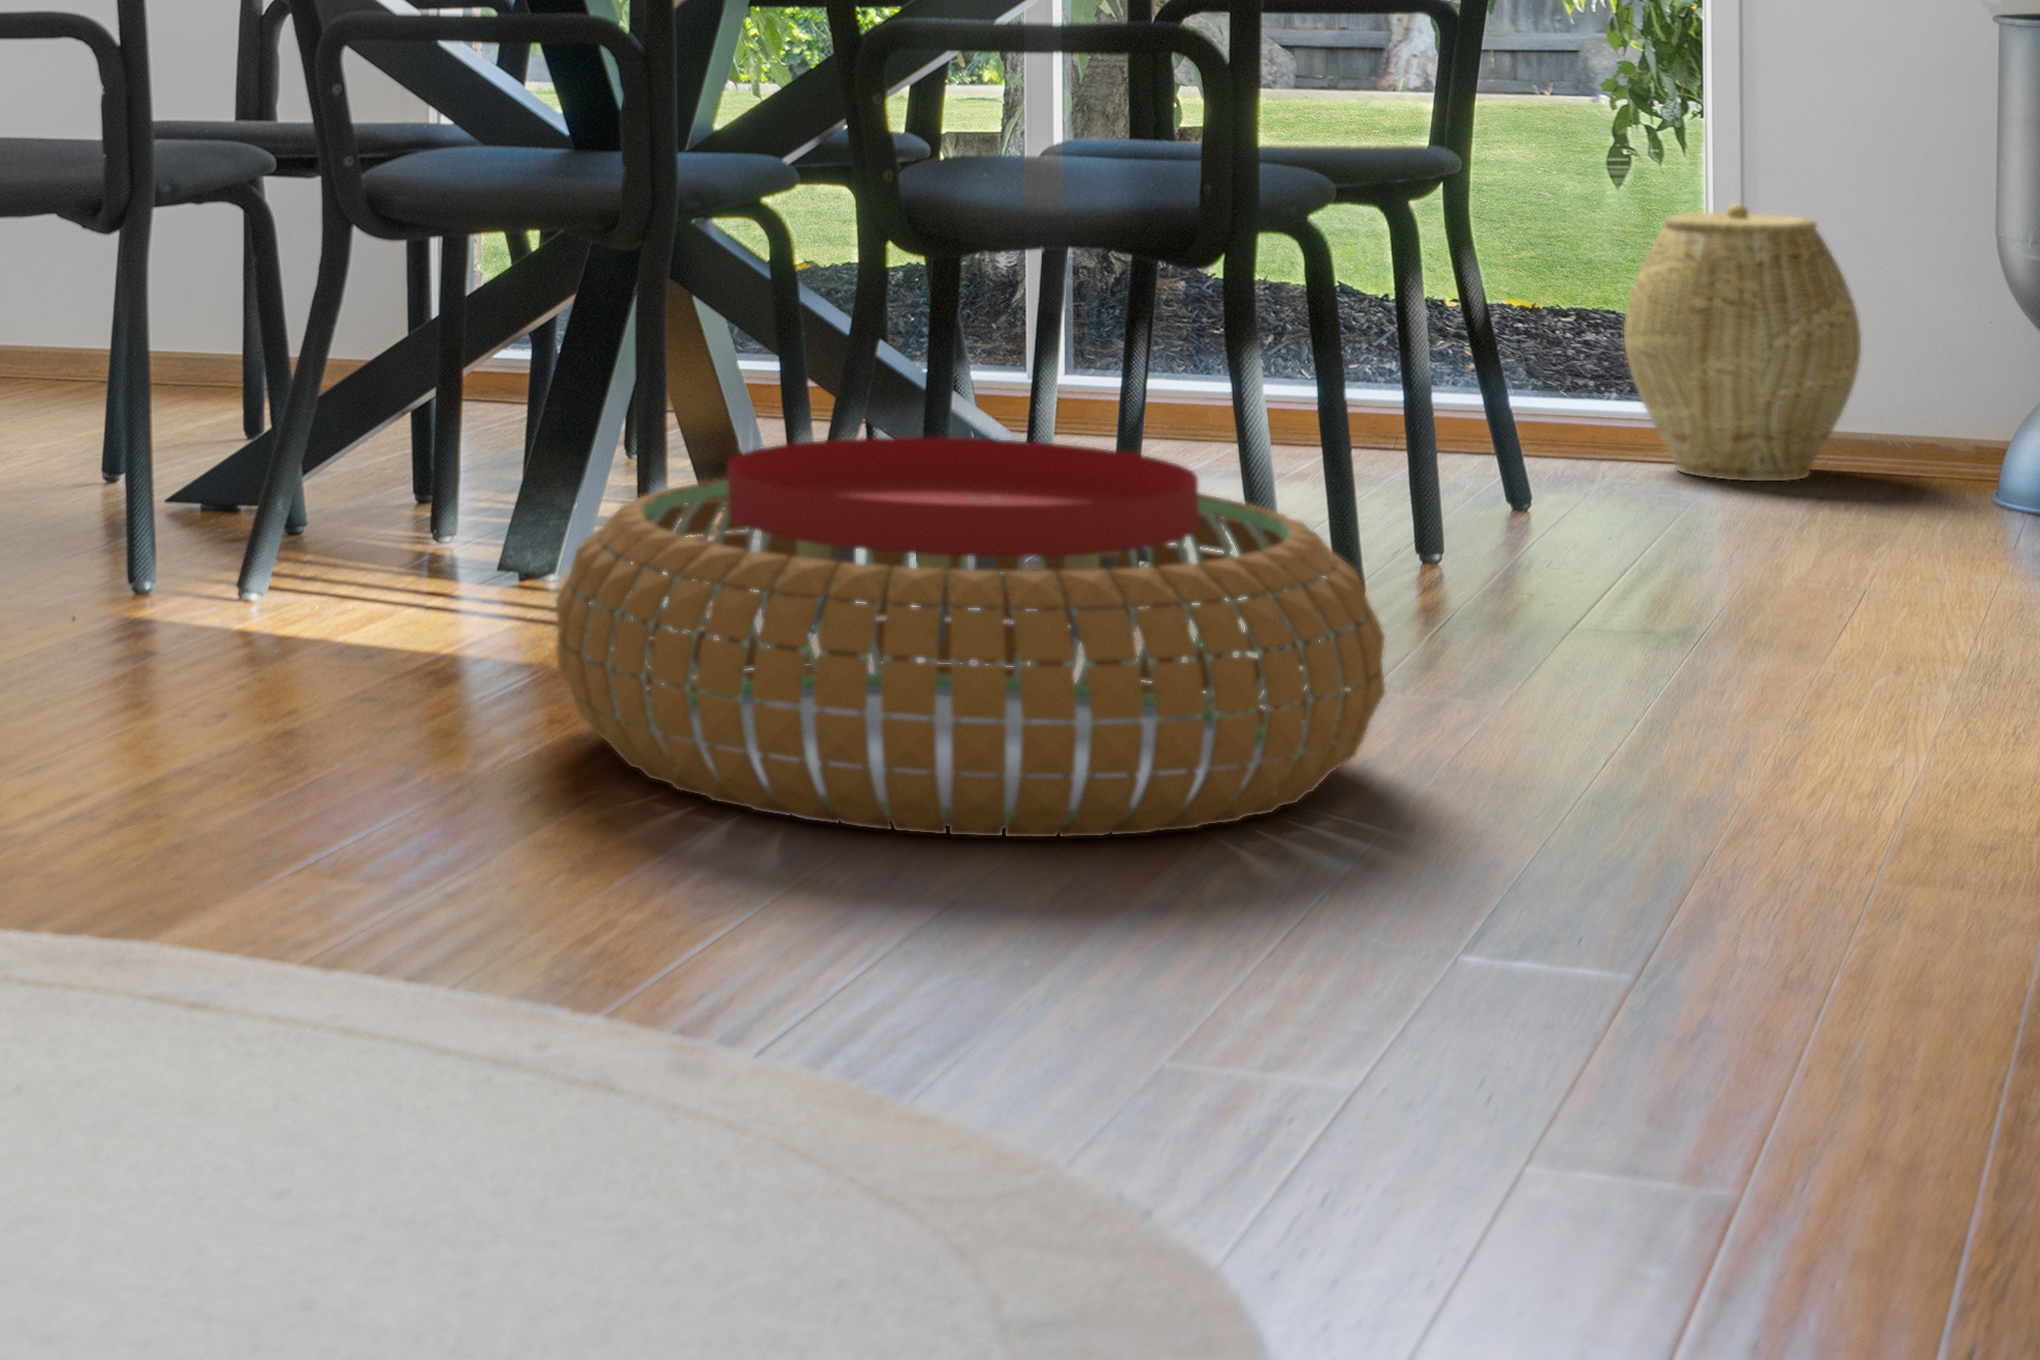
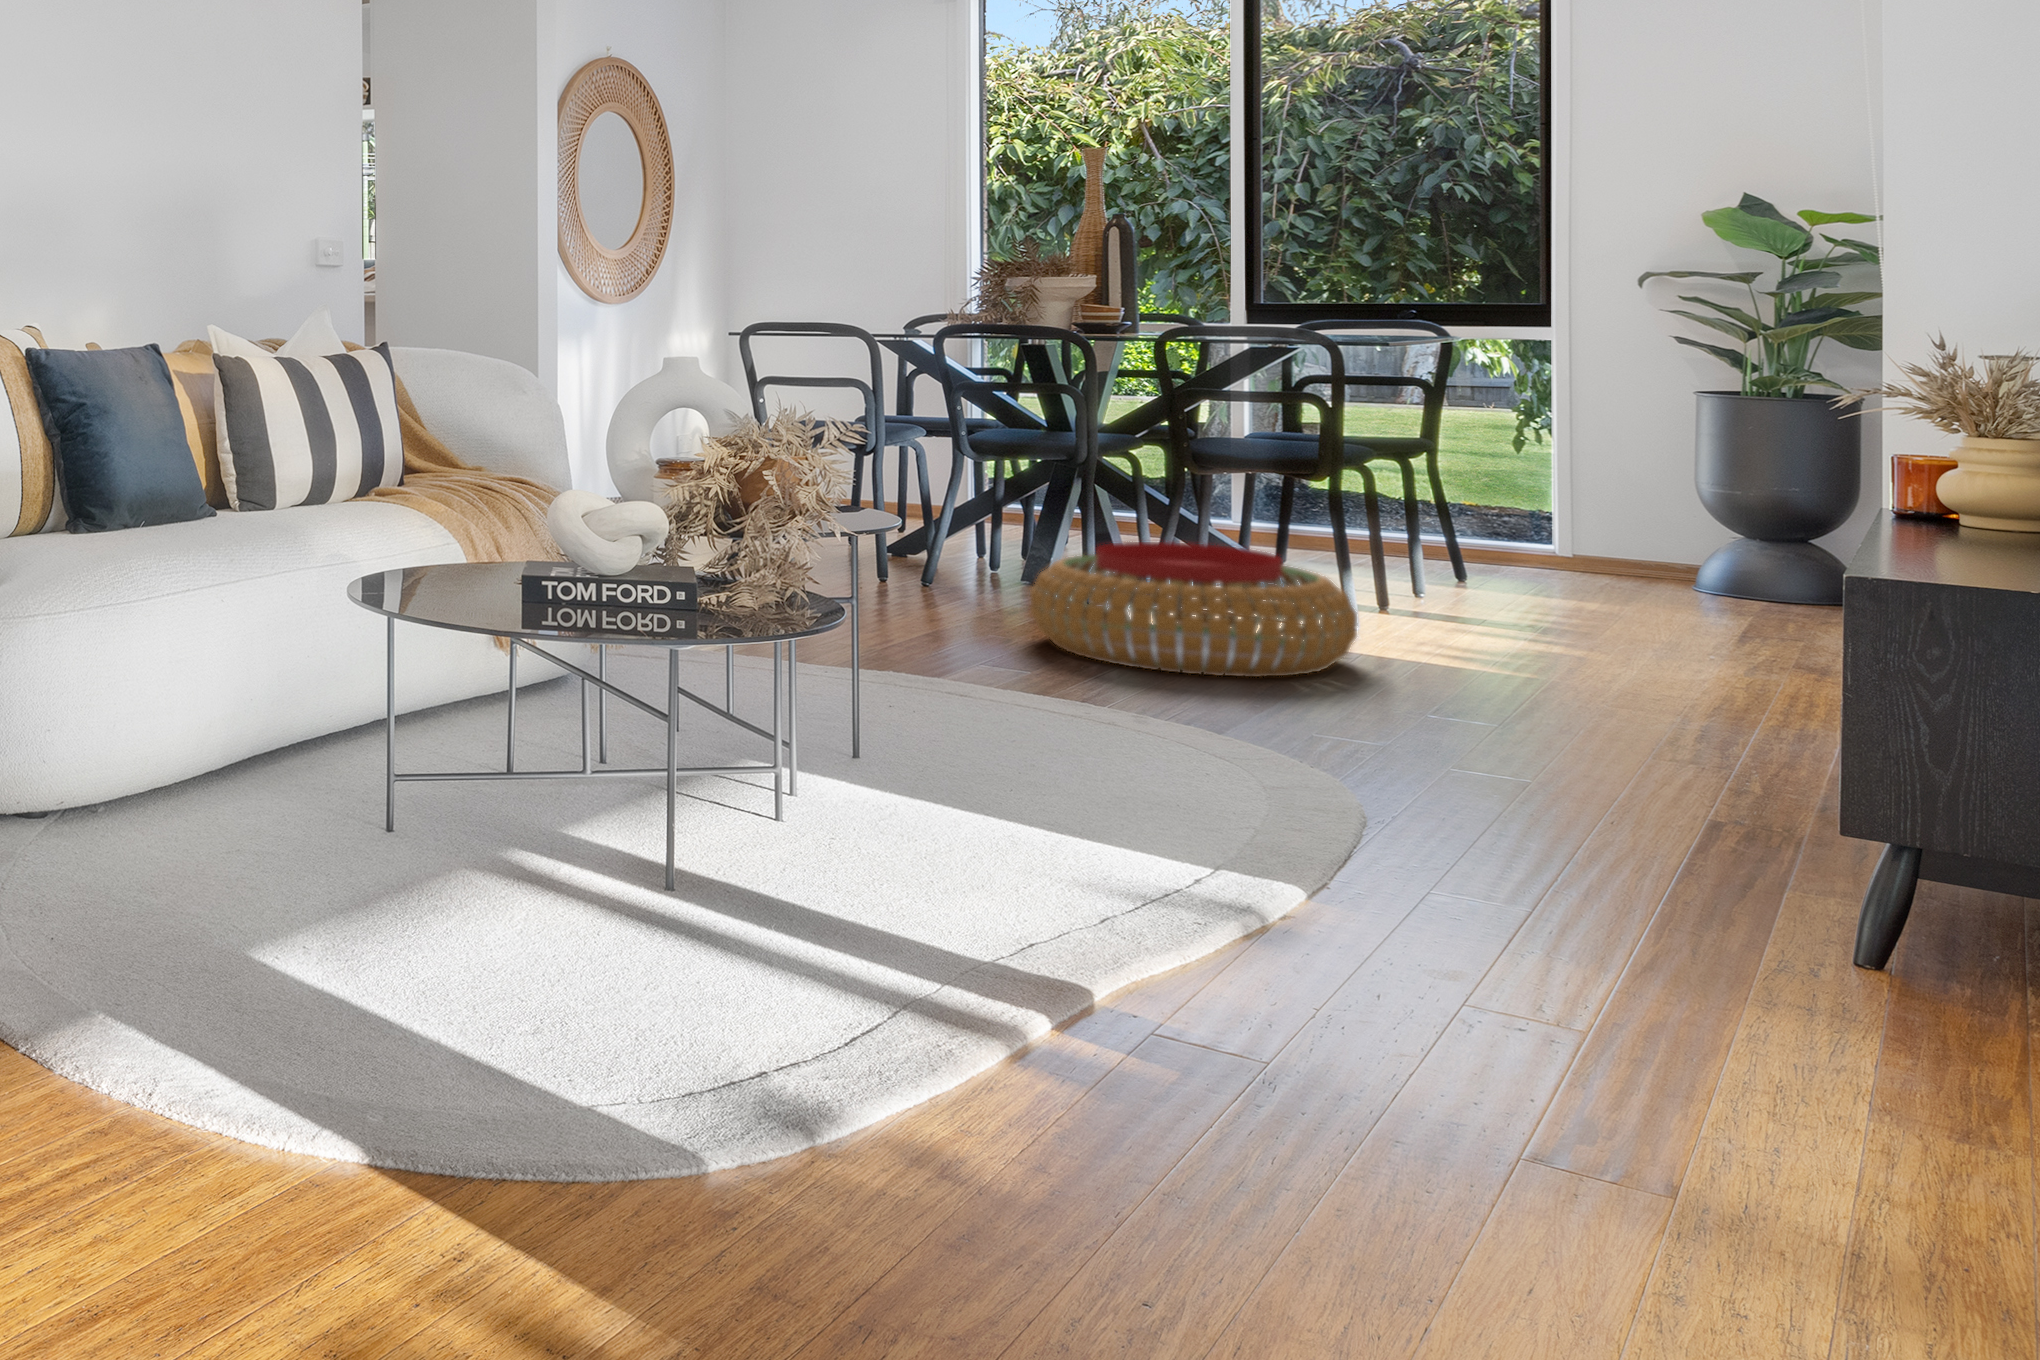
woven basket: present [1624,204,1861,481] -> none [1511,464,1628,579]

